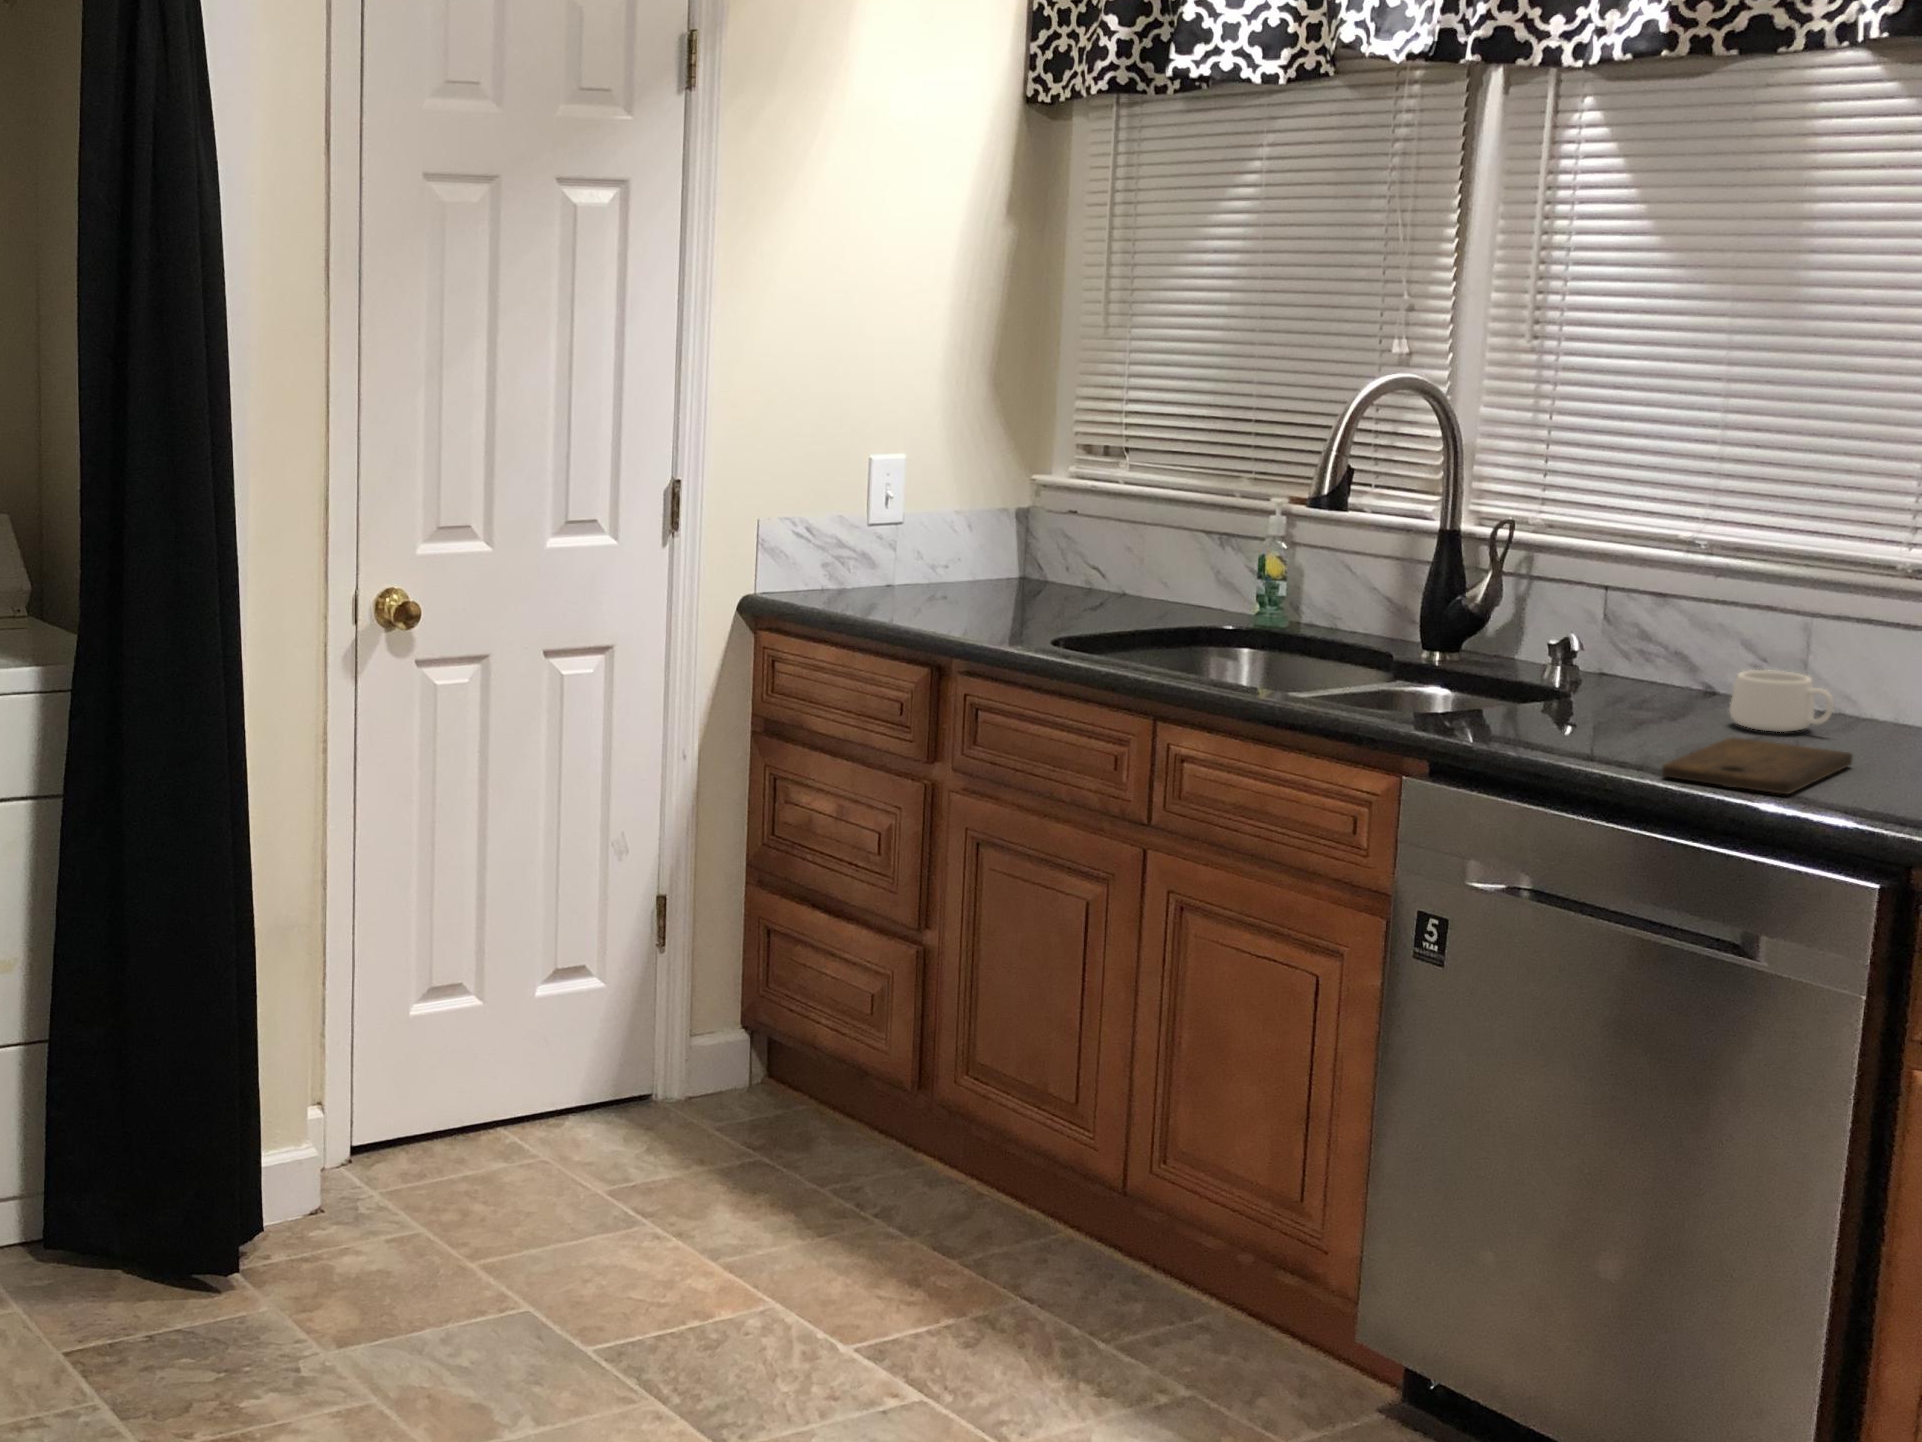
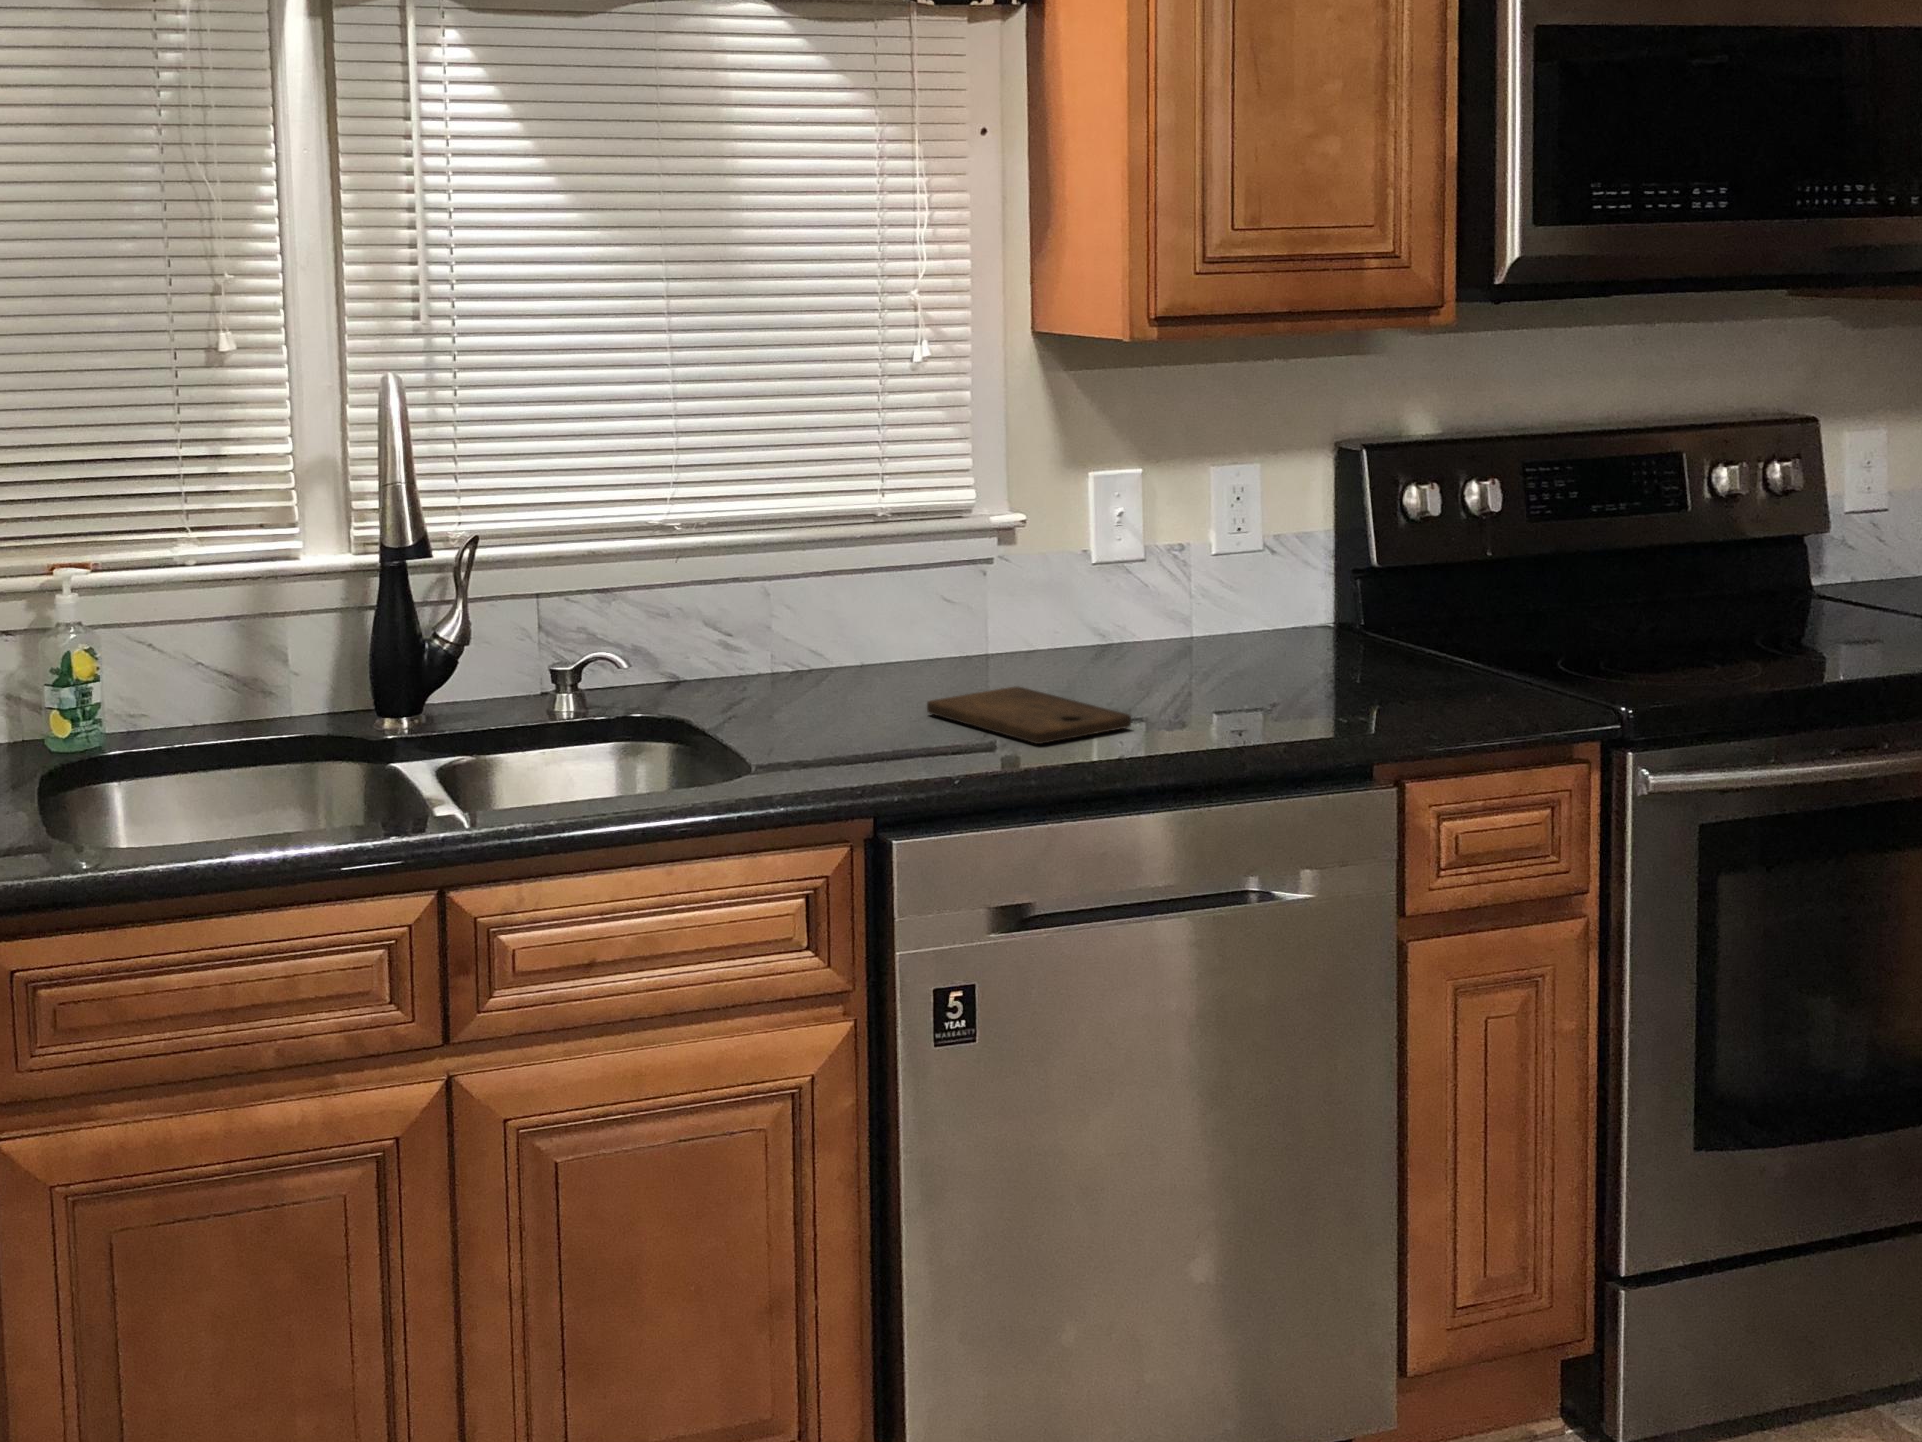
mug: present [1730,670,1833,732] -> none [800,633,893,697]

